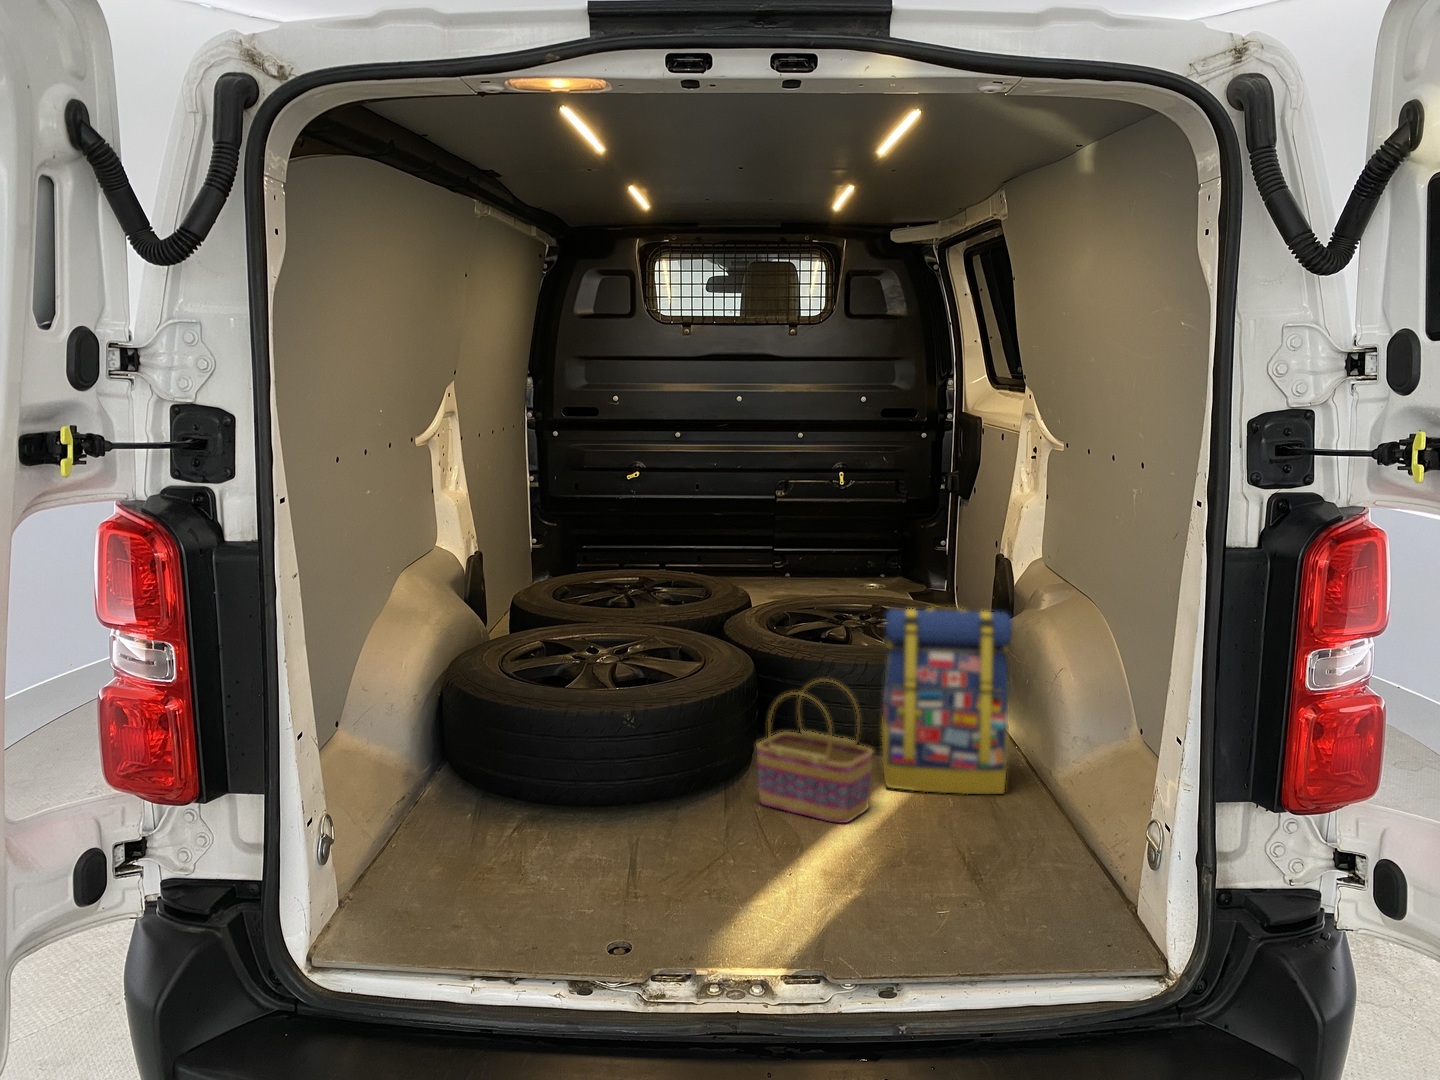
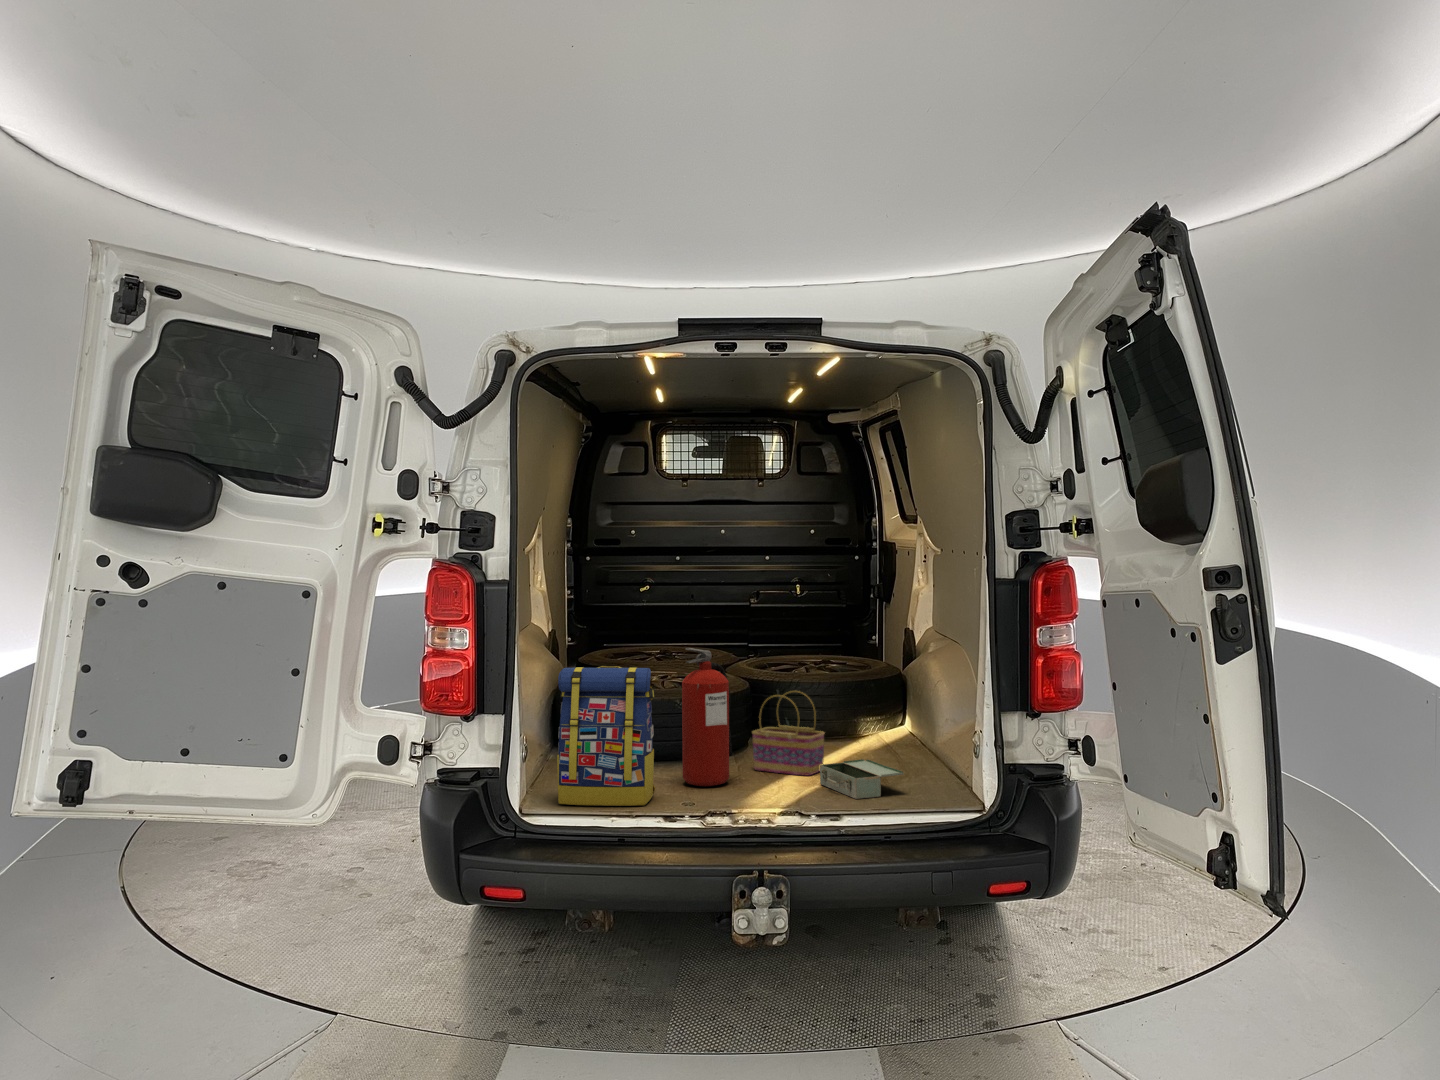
backpack: present [882,607,1012,794] -> present [557,666,655,806]
fire extinguisher: none [636,625,721,851] -> present [682,648,732,786]
toolbox: none [863,808,1007,902] -> present [820,759,904,799]

